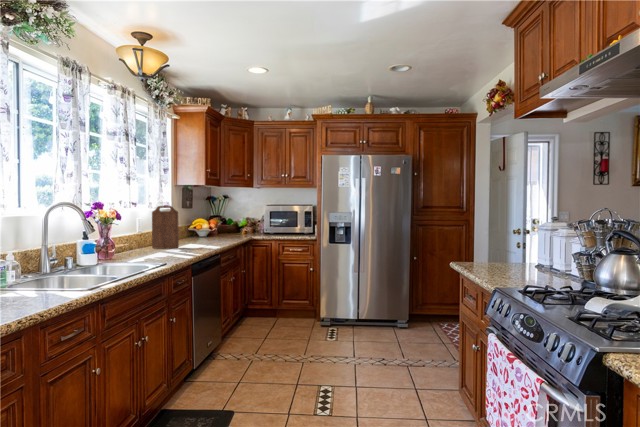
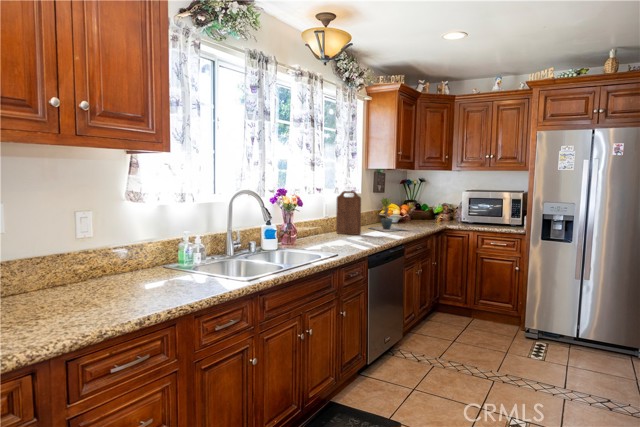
potted plant: none [181,212,220,244] -> present [371,198,403,232]

